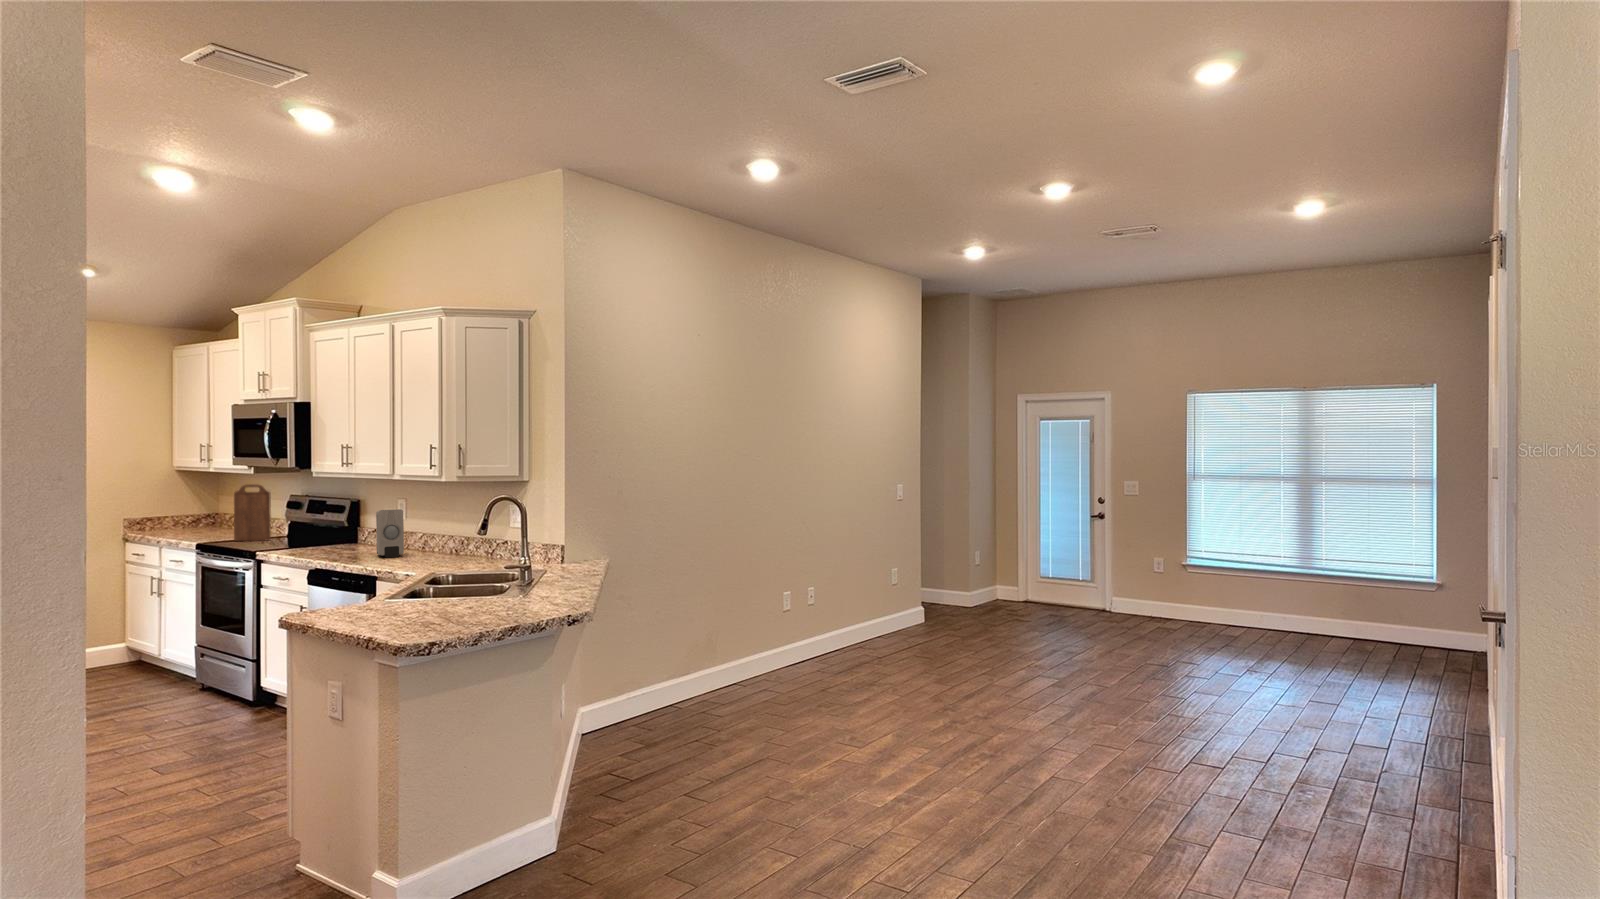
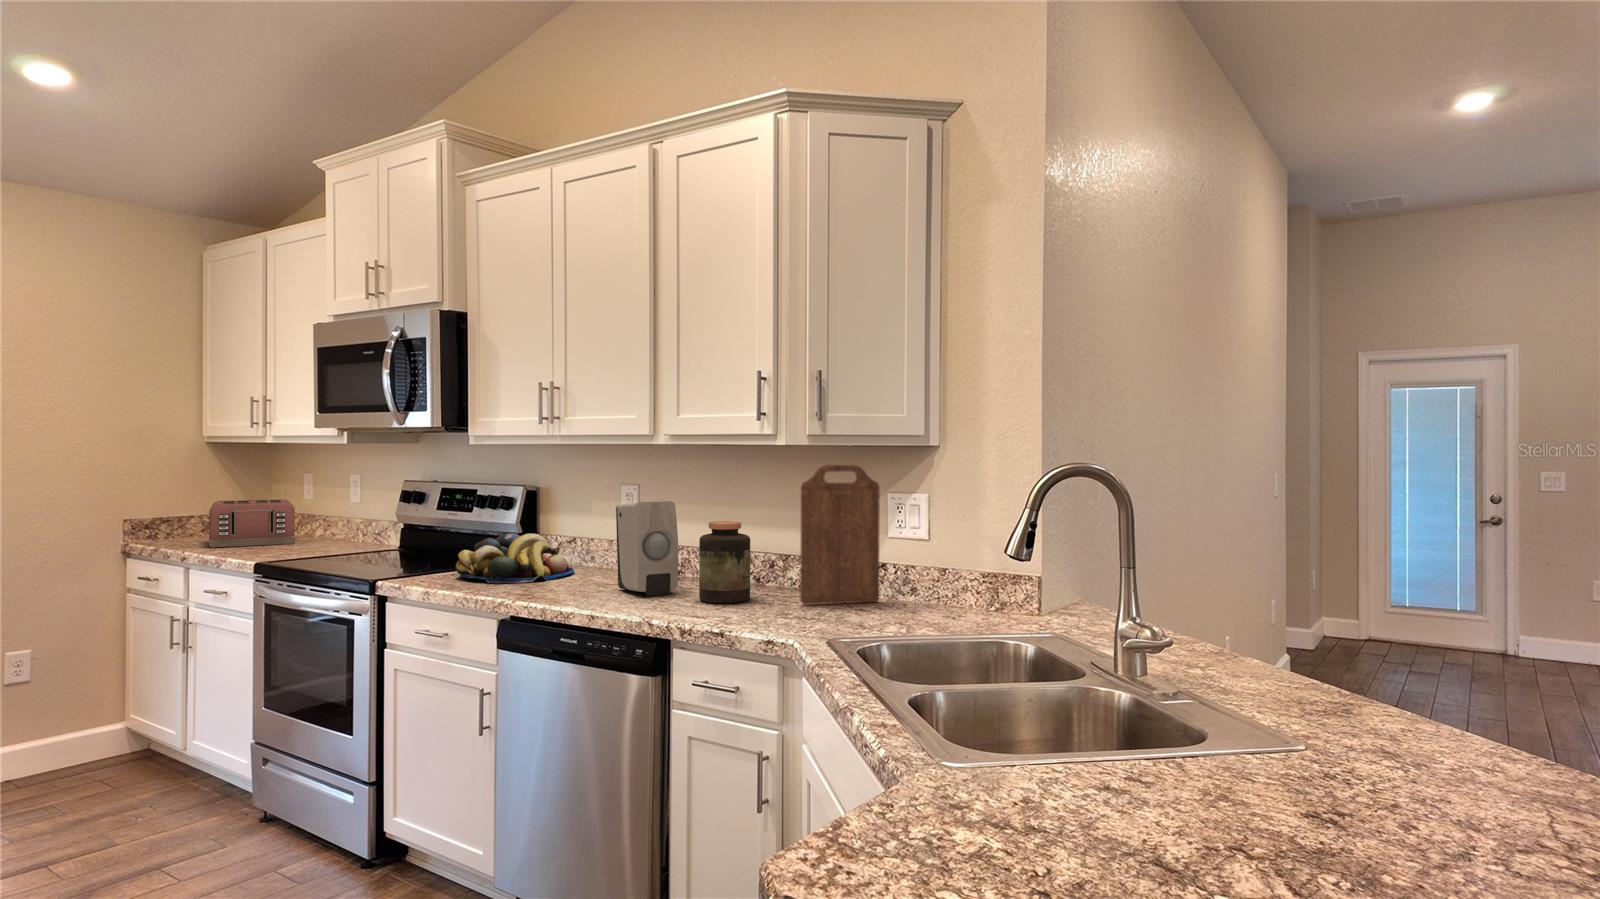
cutting board: present [234,484,271,541] -> present [800,465,880,604]
toaster: none [174,506,229,535] -> present [209,500,295,547]
jar: none [407,520,435,560] -> present [699,521,750,603]
fruit bowl: none [300,526,370,553] -> present [456,533,574,583]

